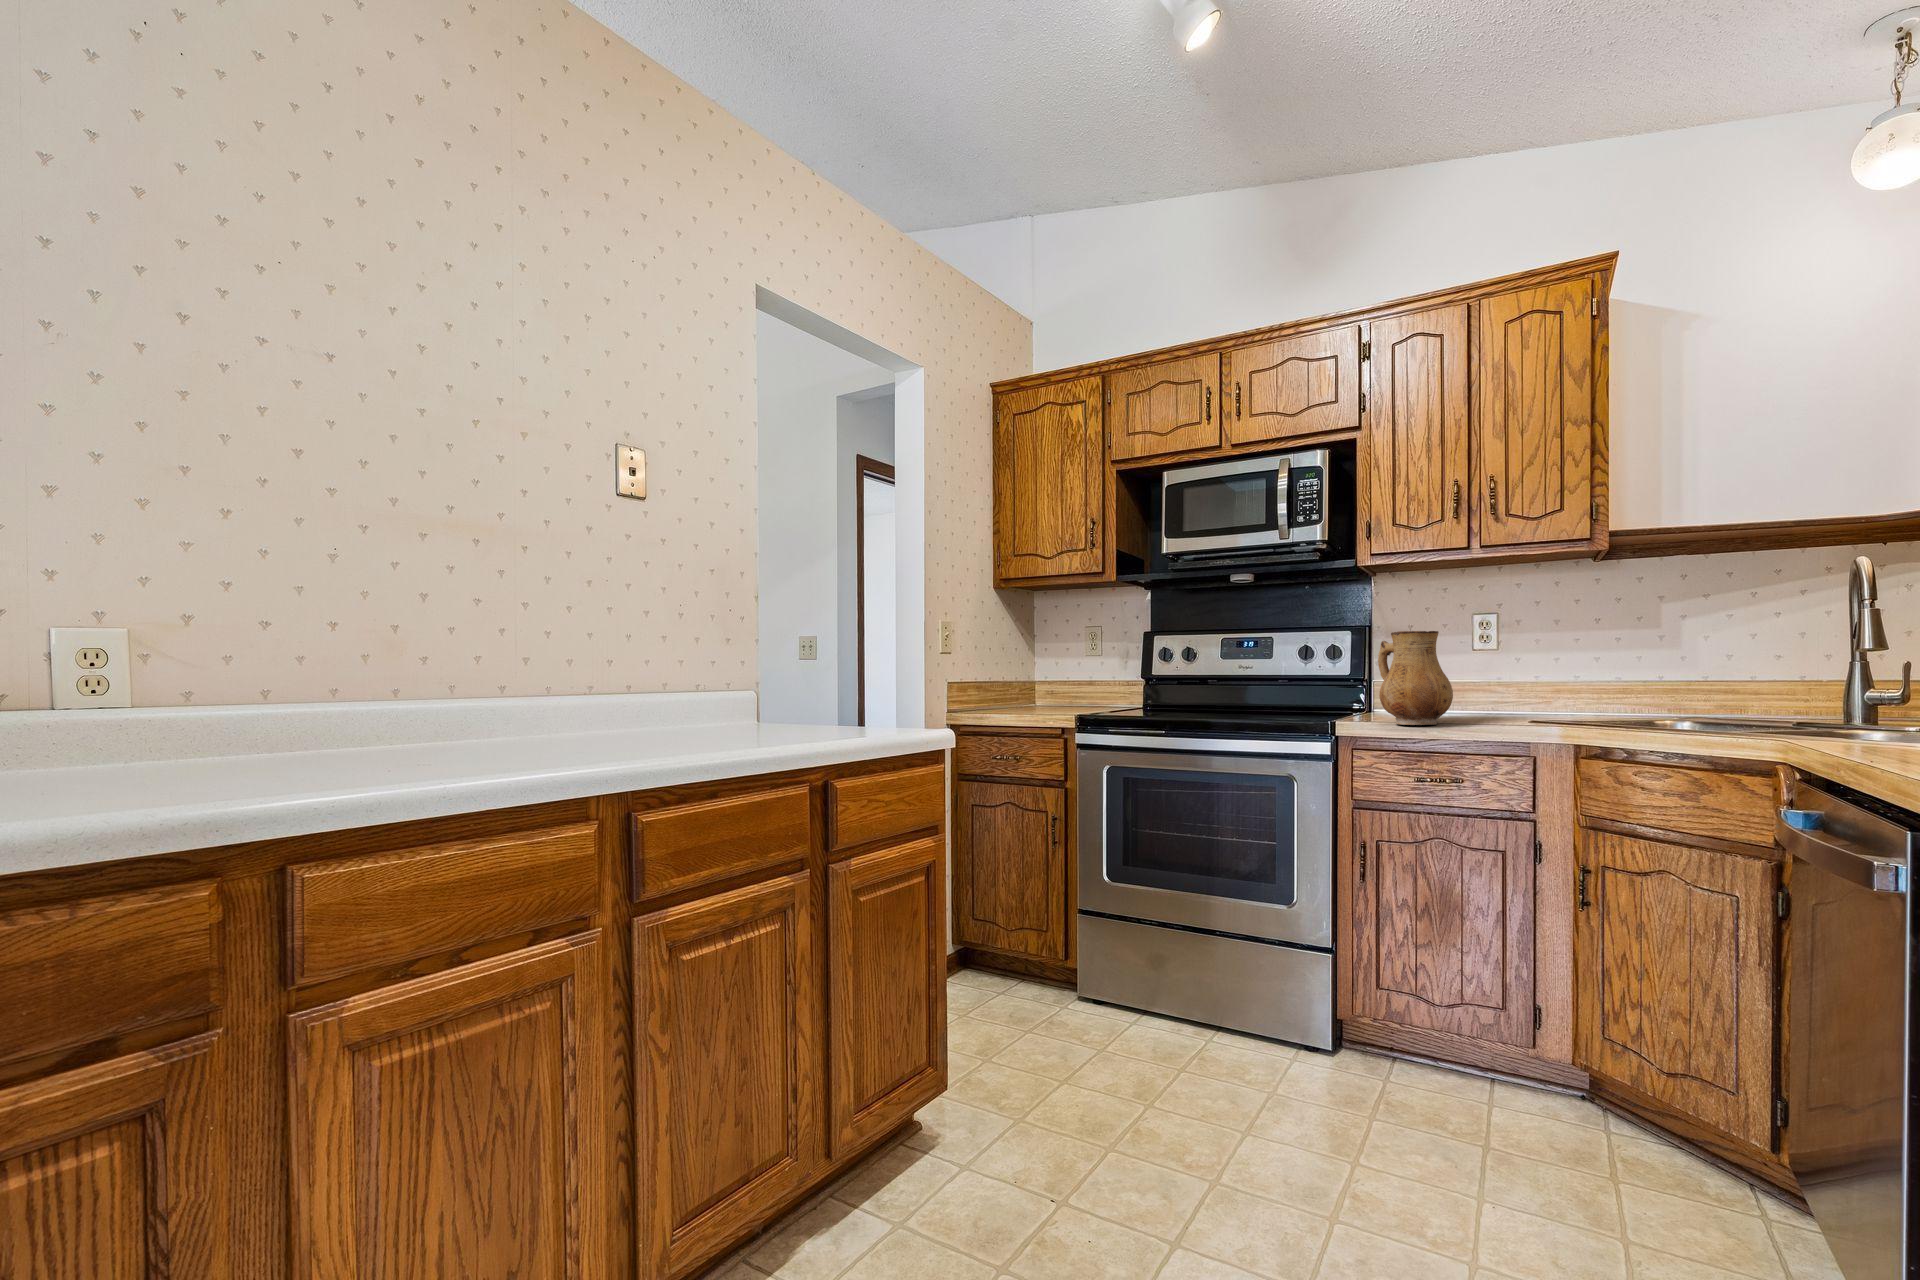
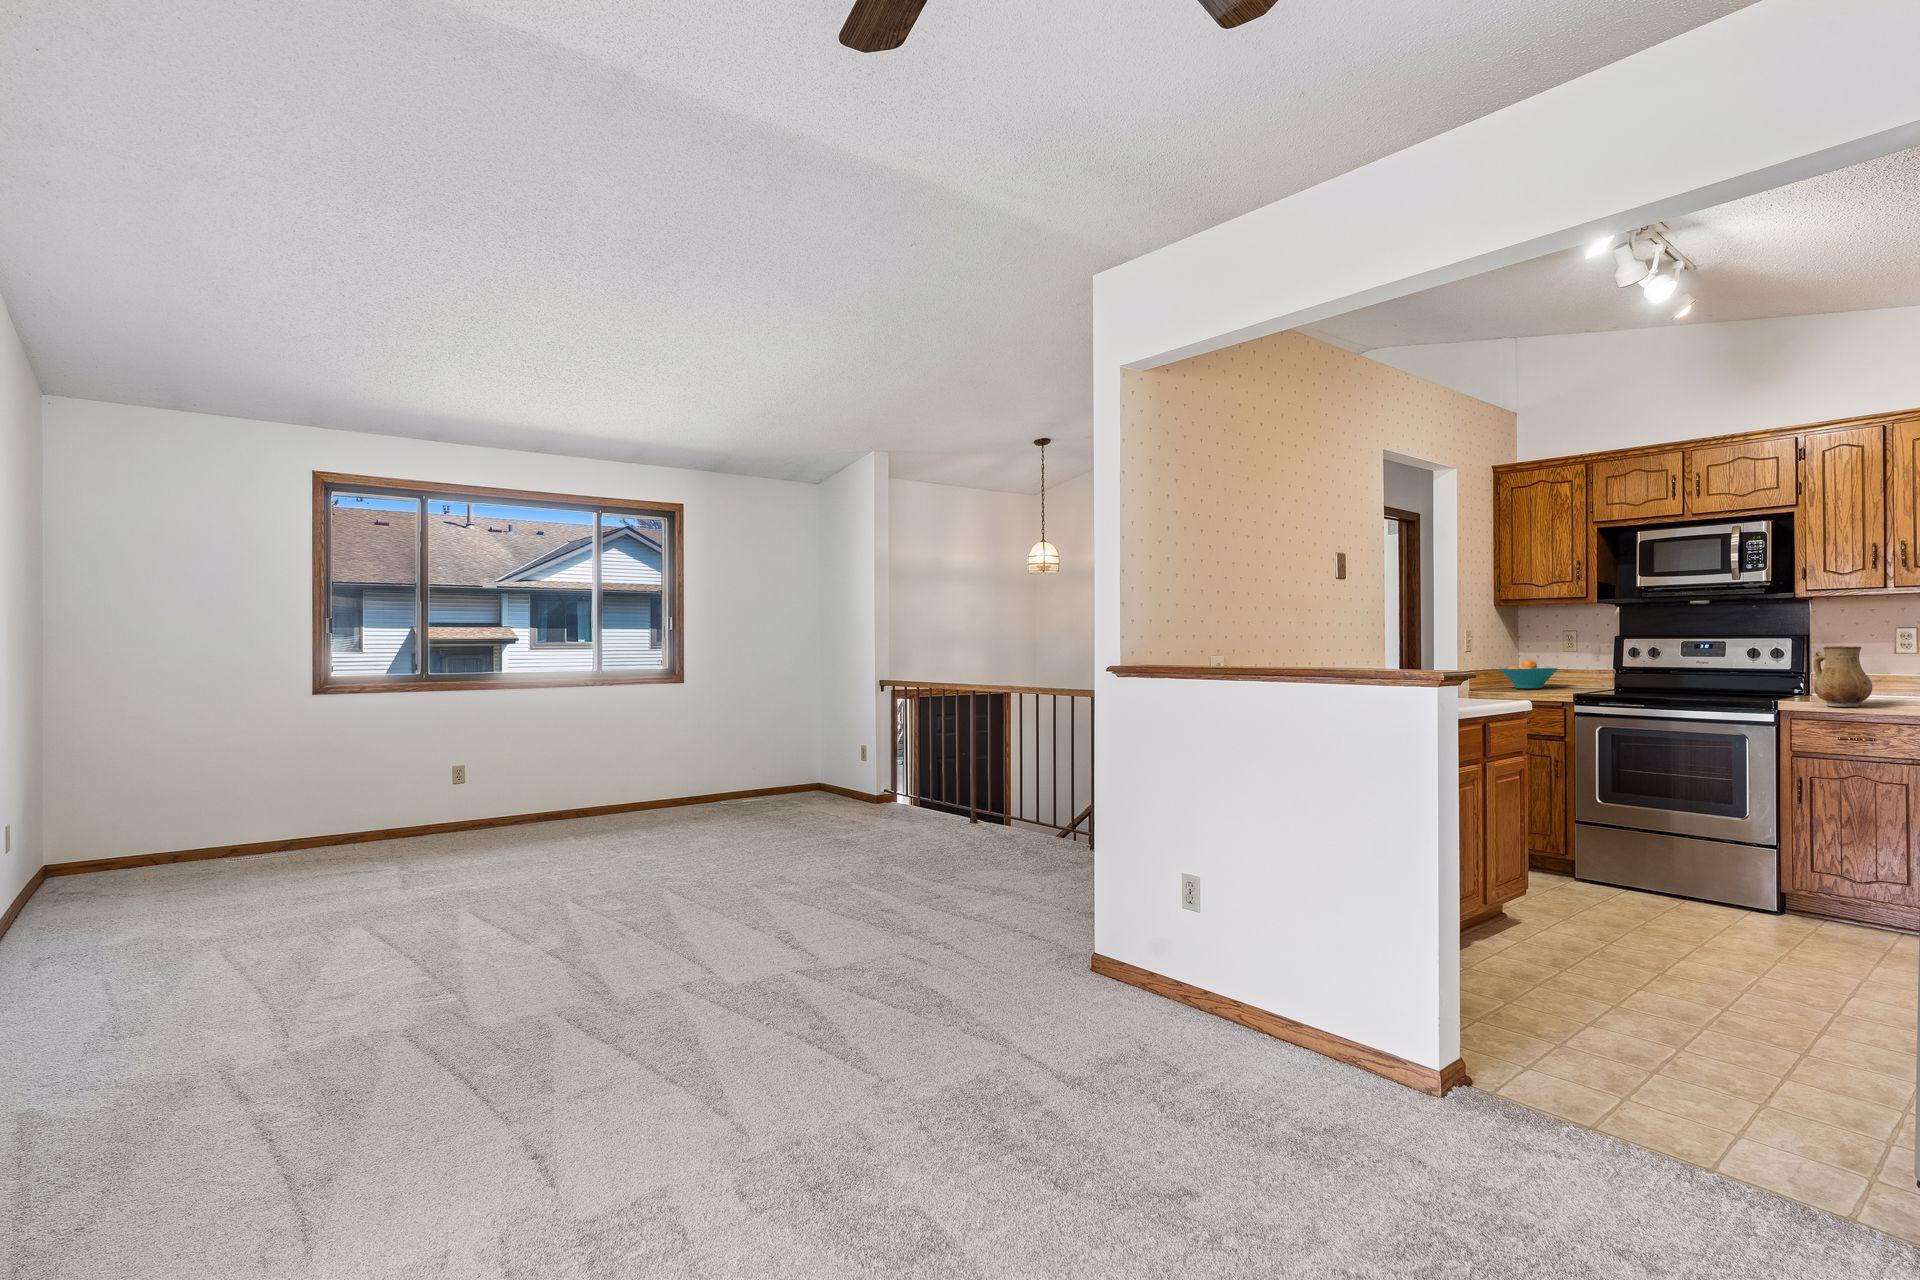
fruit bowl: none [1002,663,1075,705] -> present [1500,659,1558,689]

